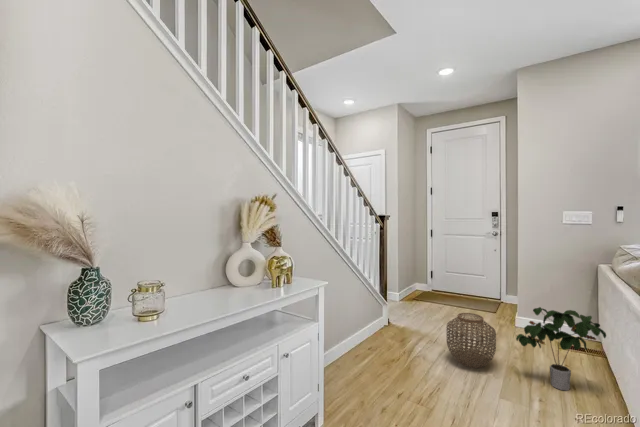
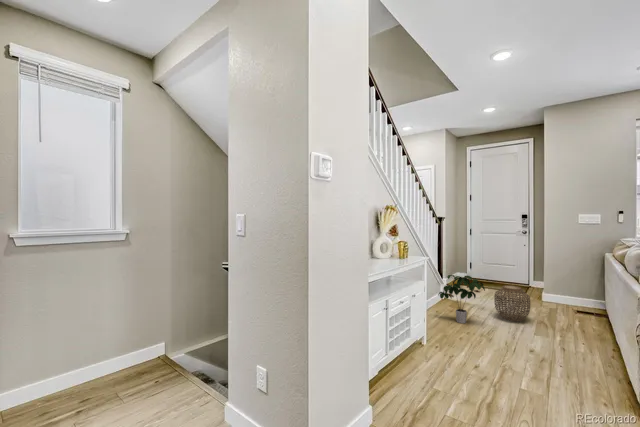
potted plant: present [516,307,606,390] -> present [438,275,485,323]

